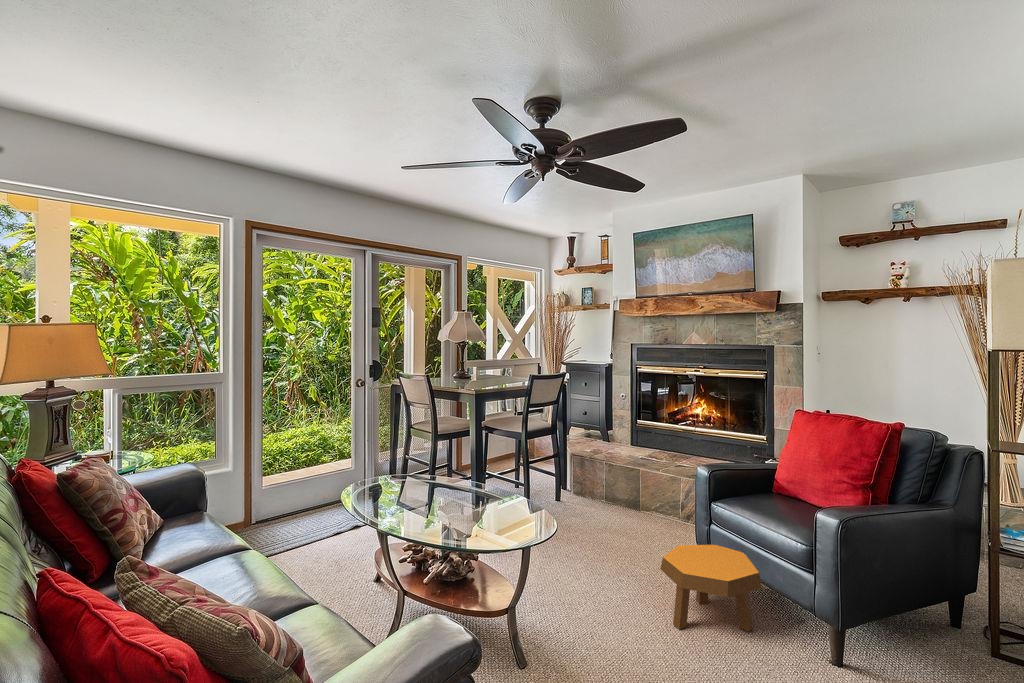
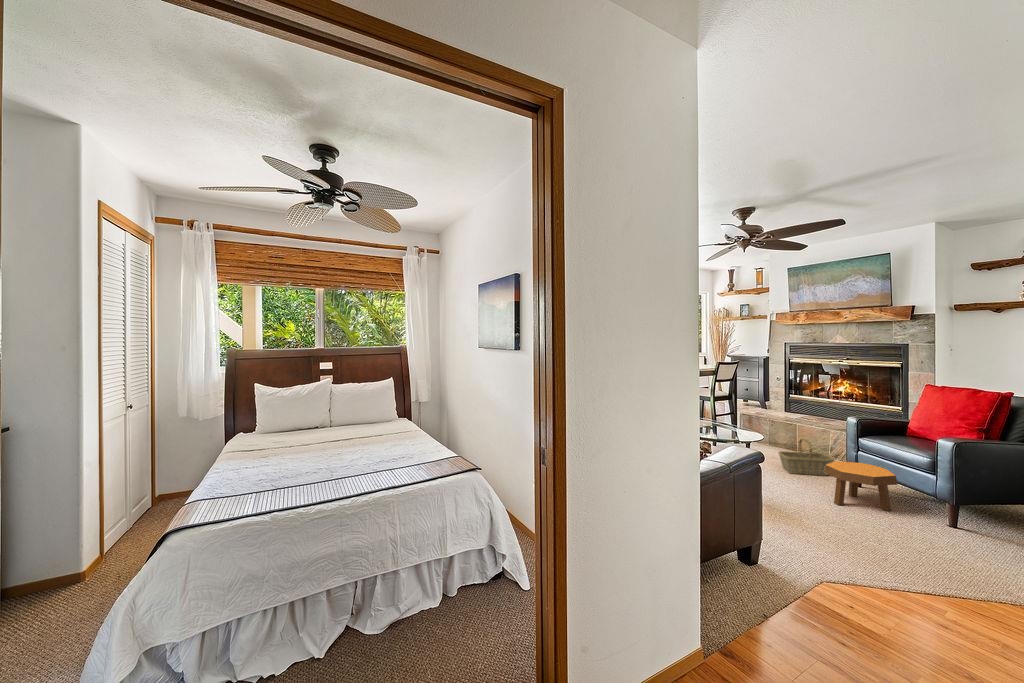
basket: none [606,500,681,560] -> present [778,439,835,476]

